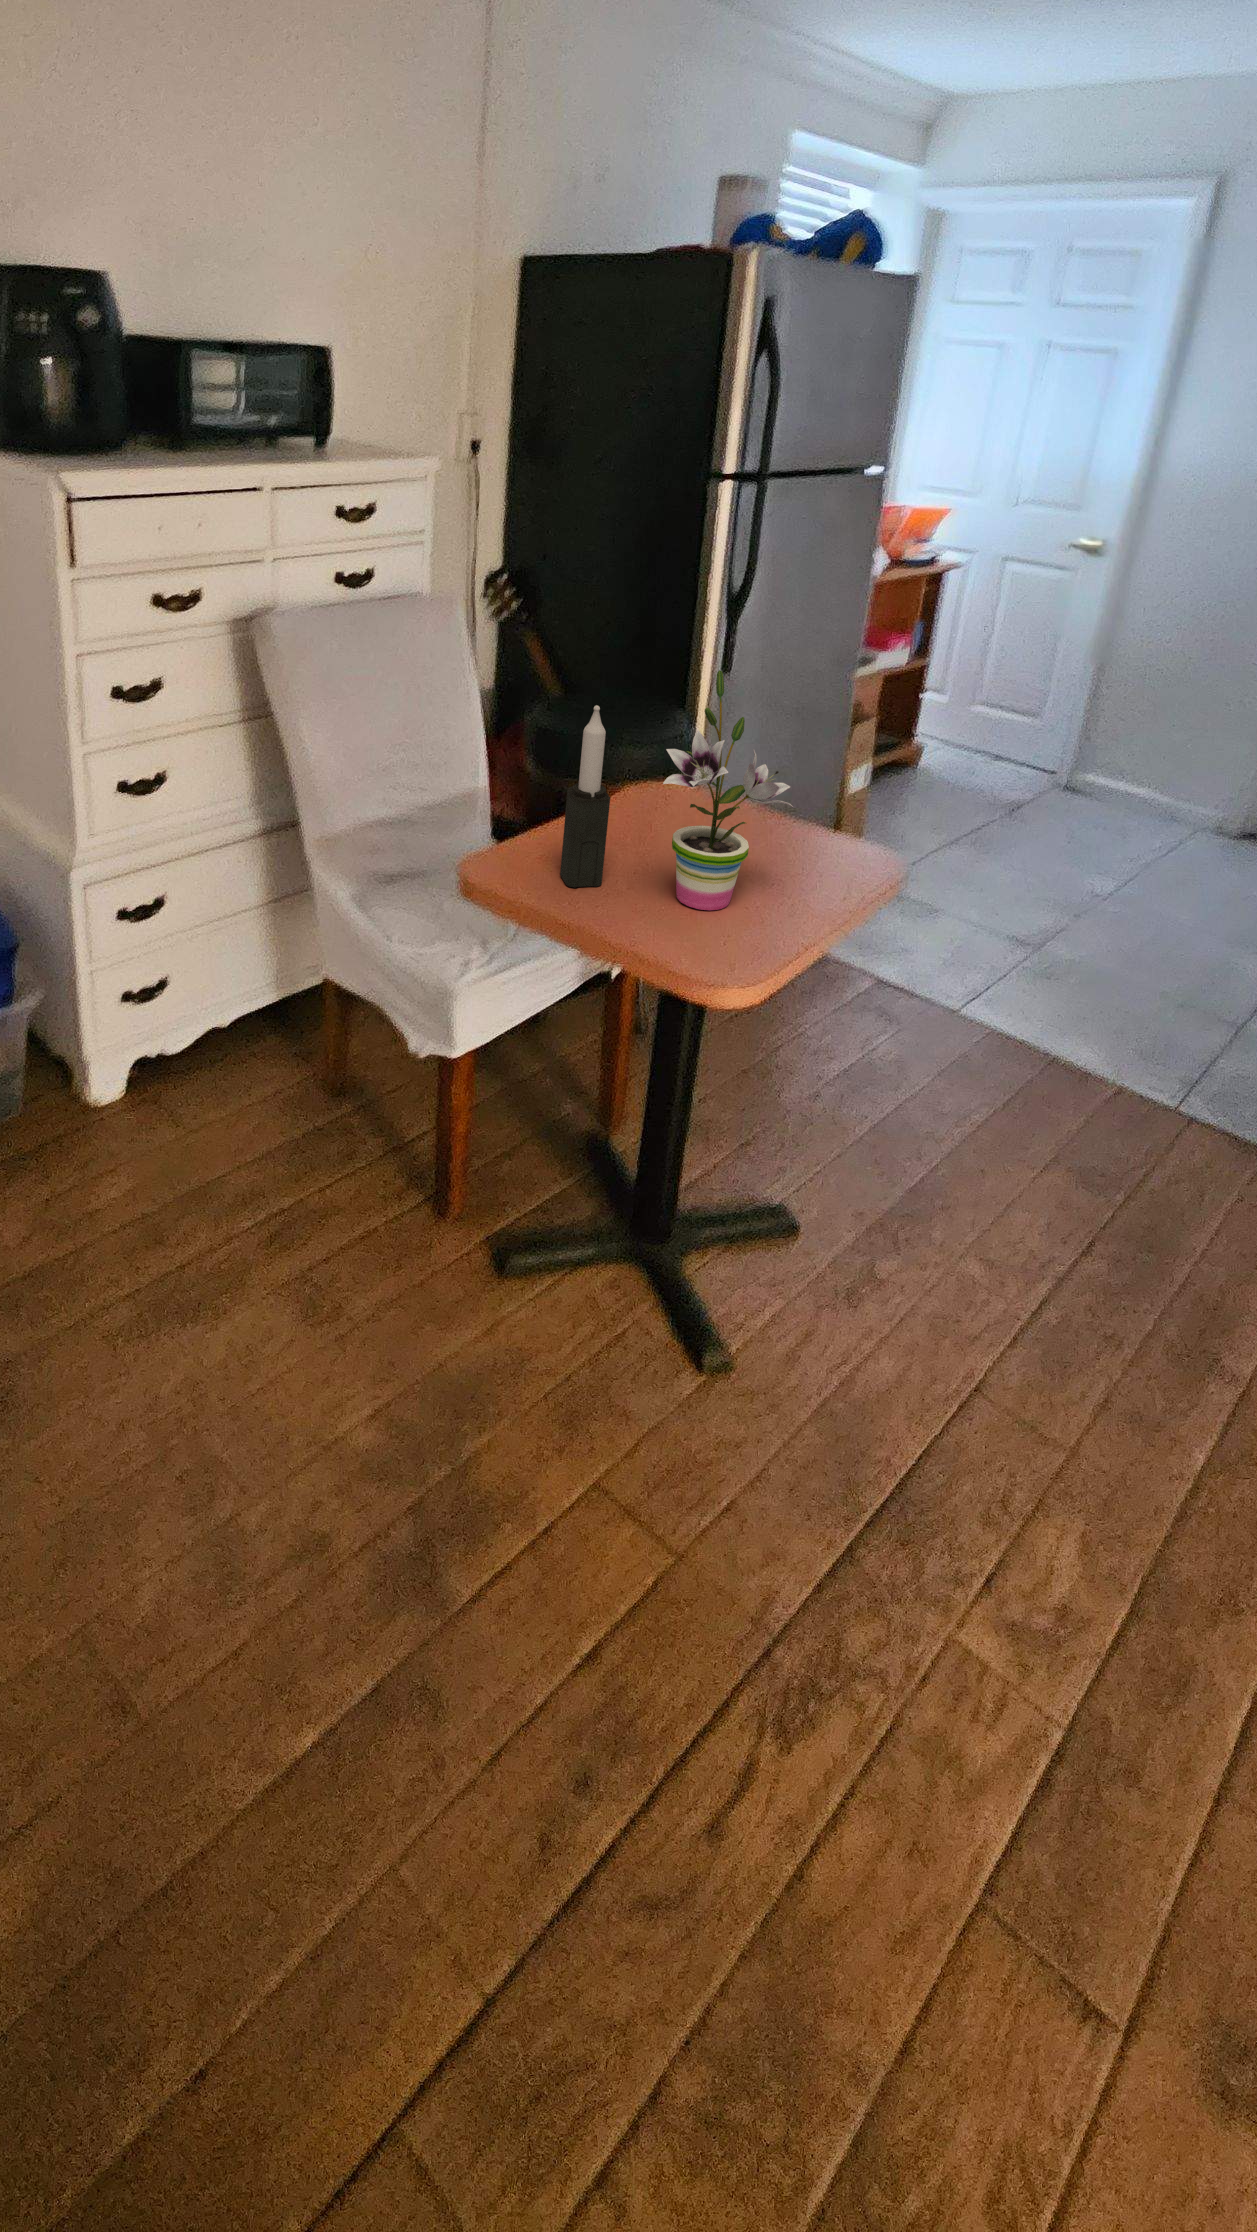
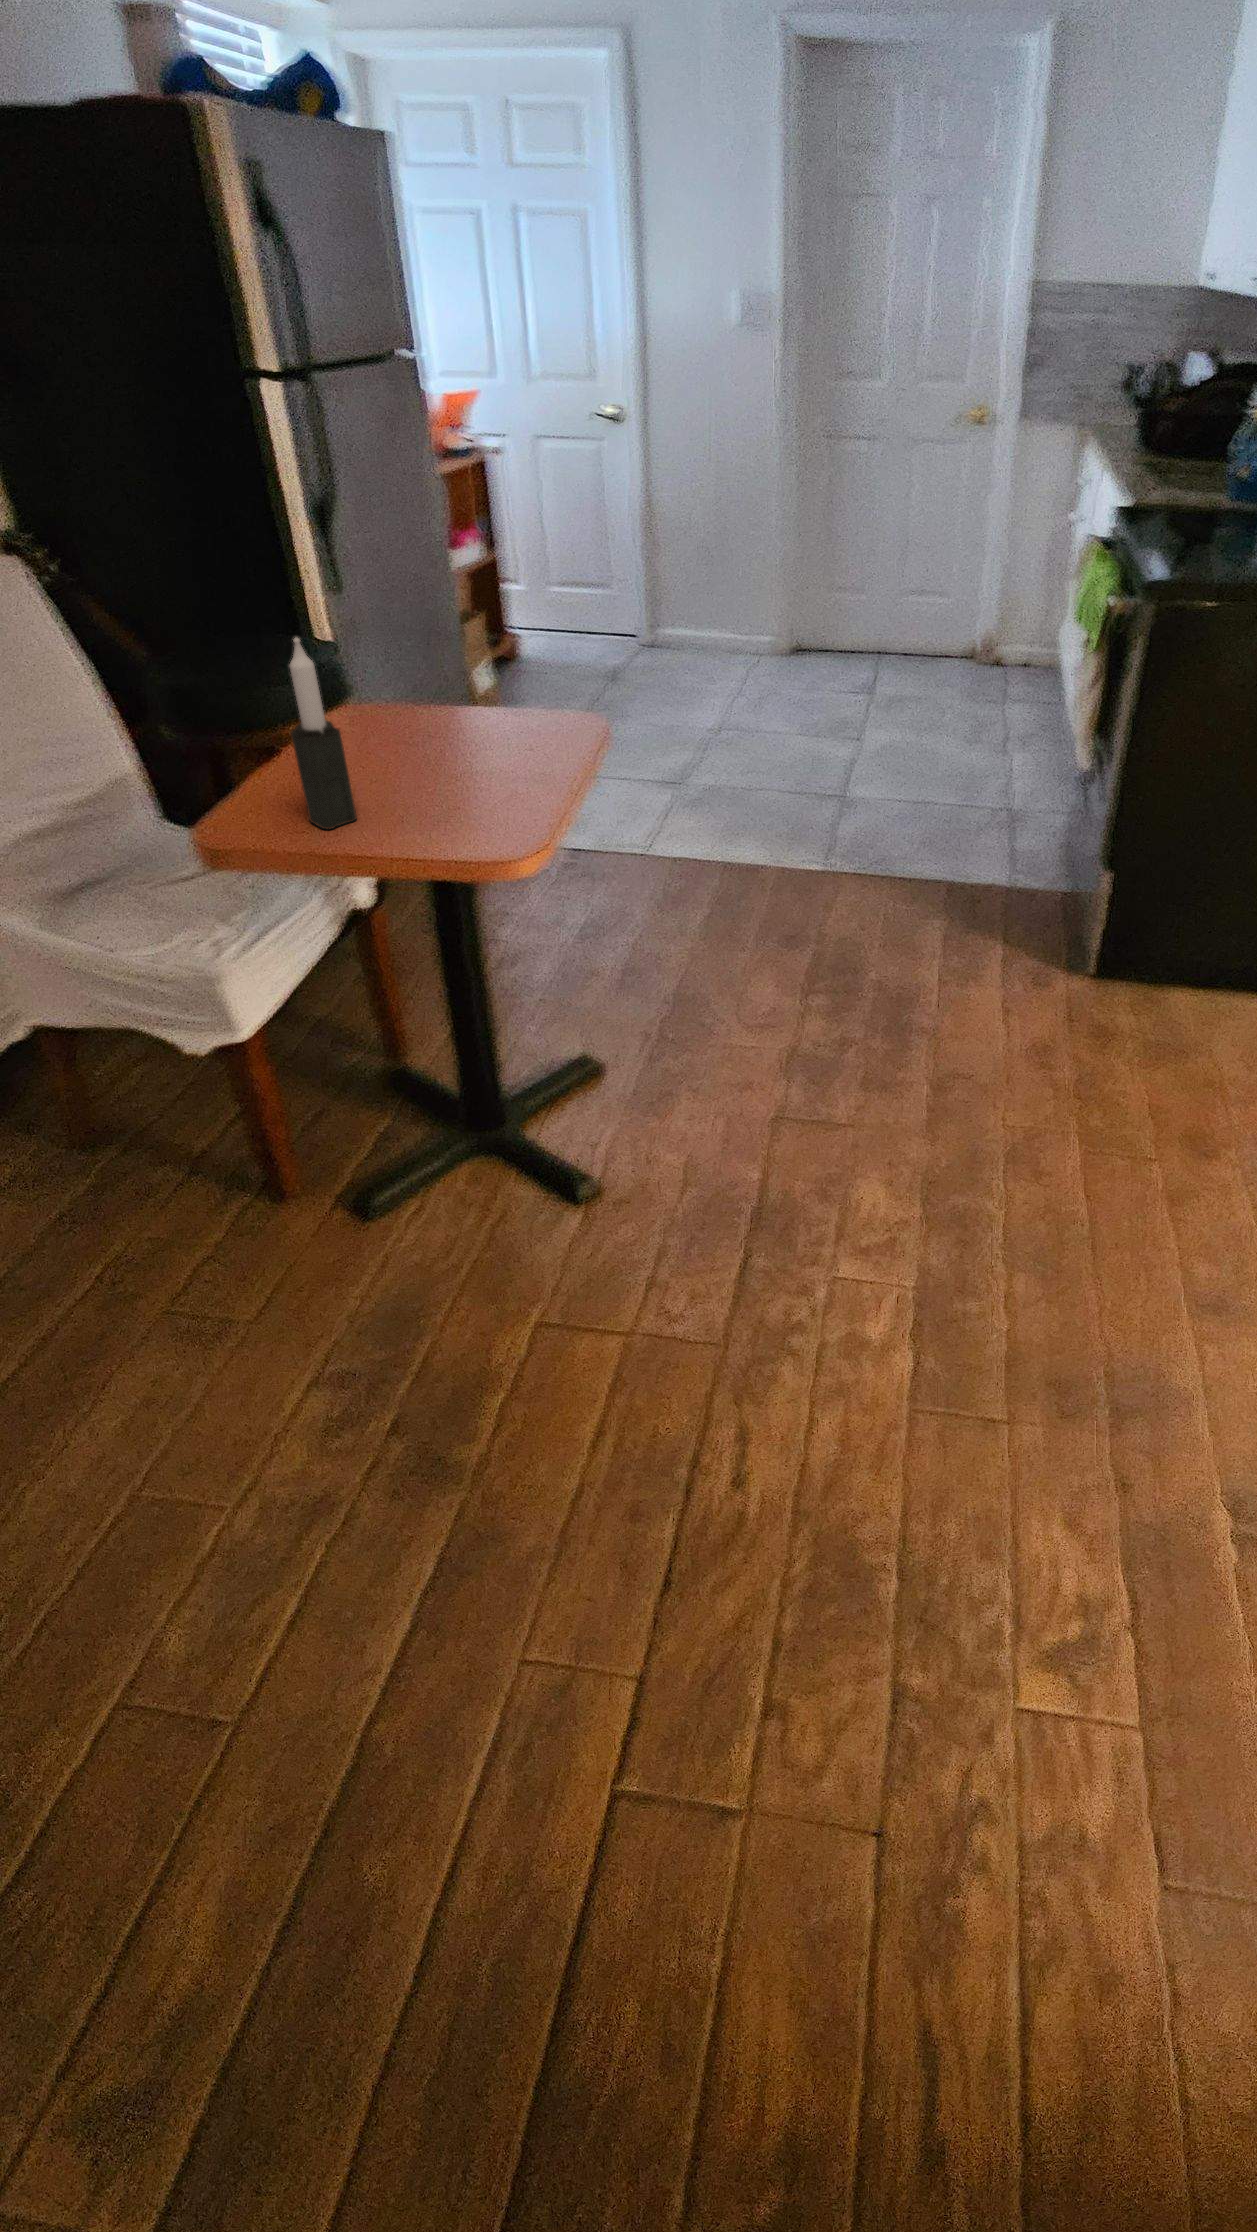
potted plant: present [663,670,793,910] -> none [387,575,521,812]

